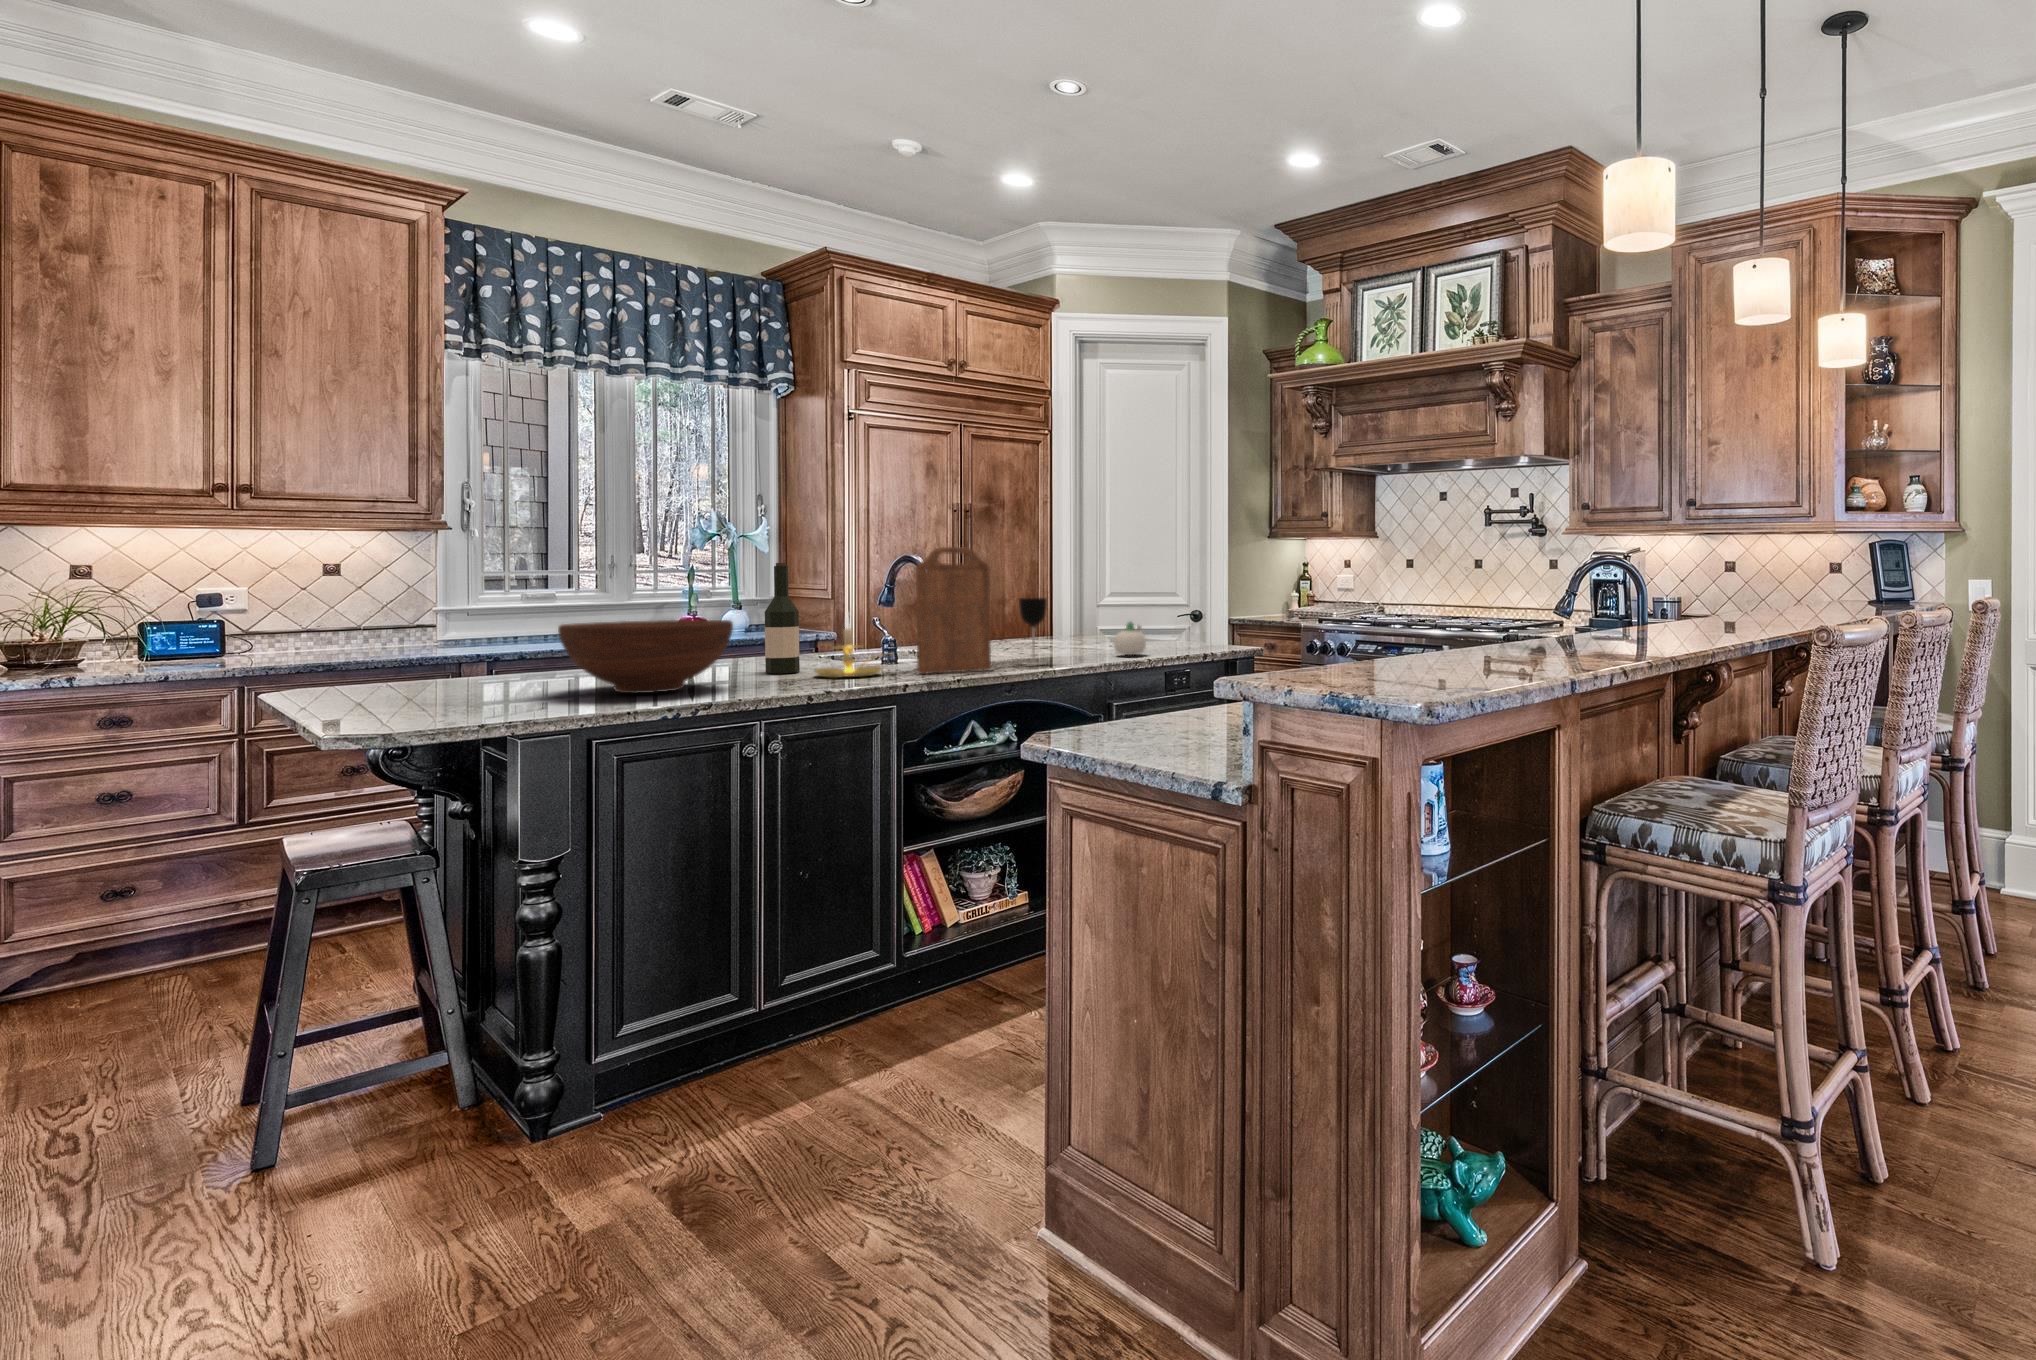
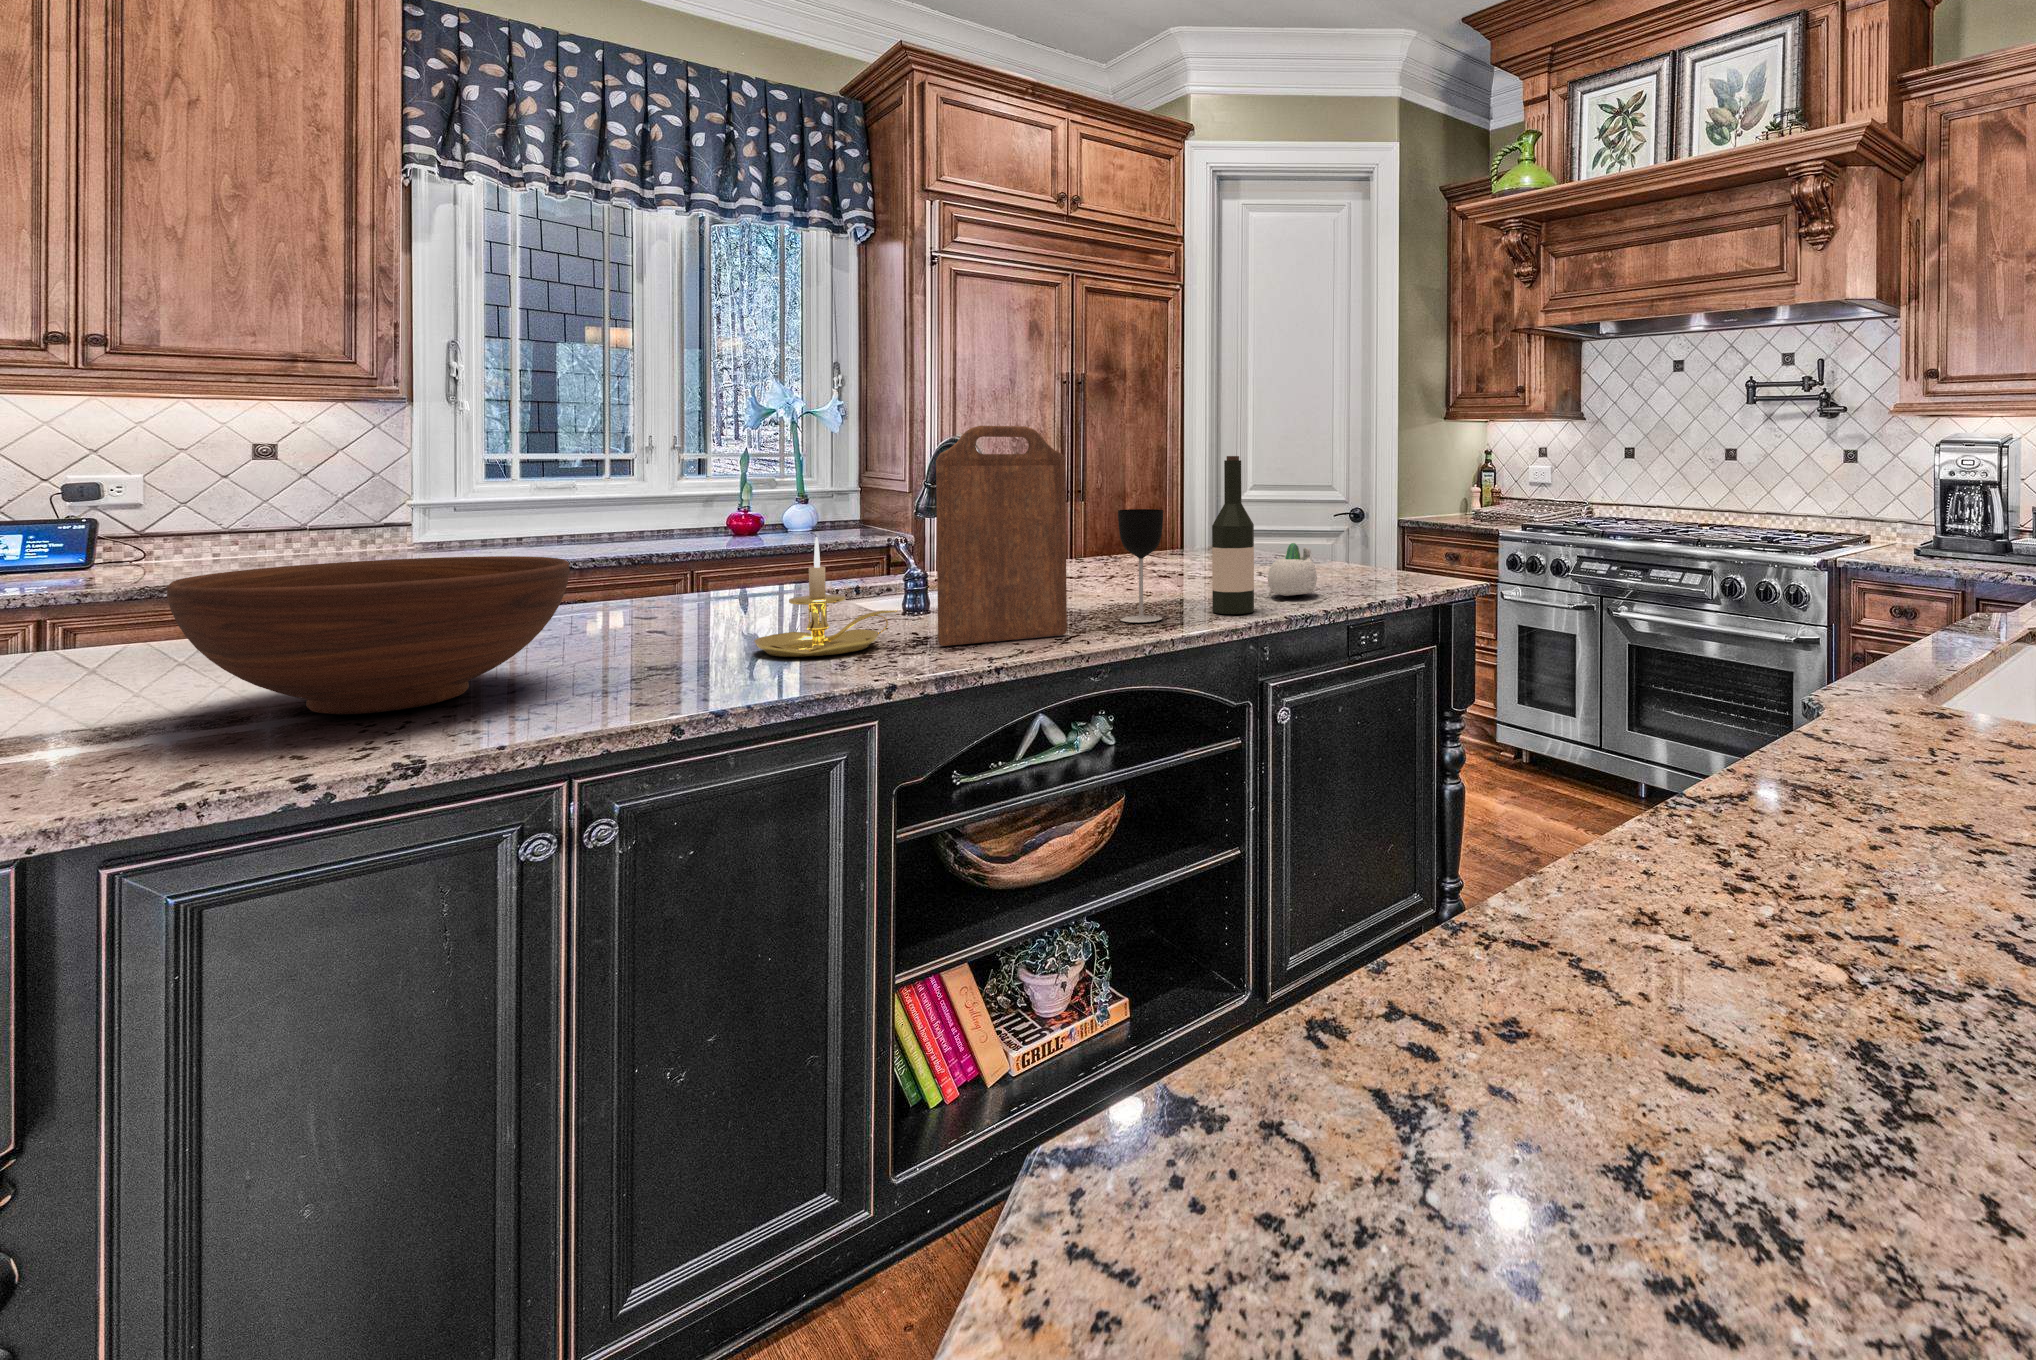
wine bottle: present [765,563,800,674] -> present [1212,456,1254,614]

